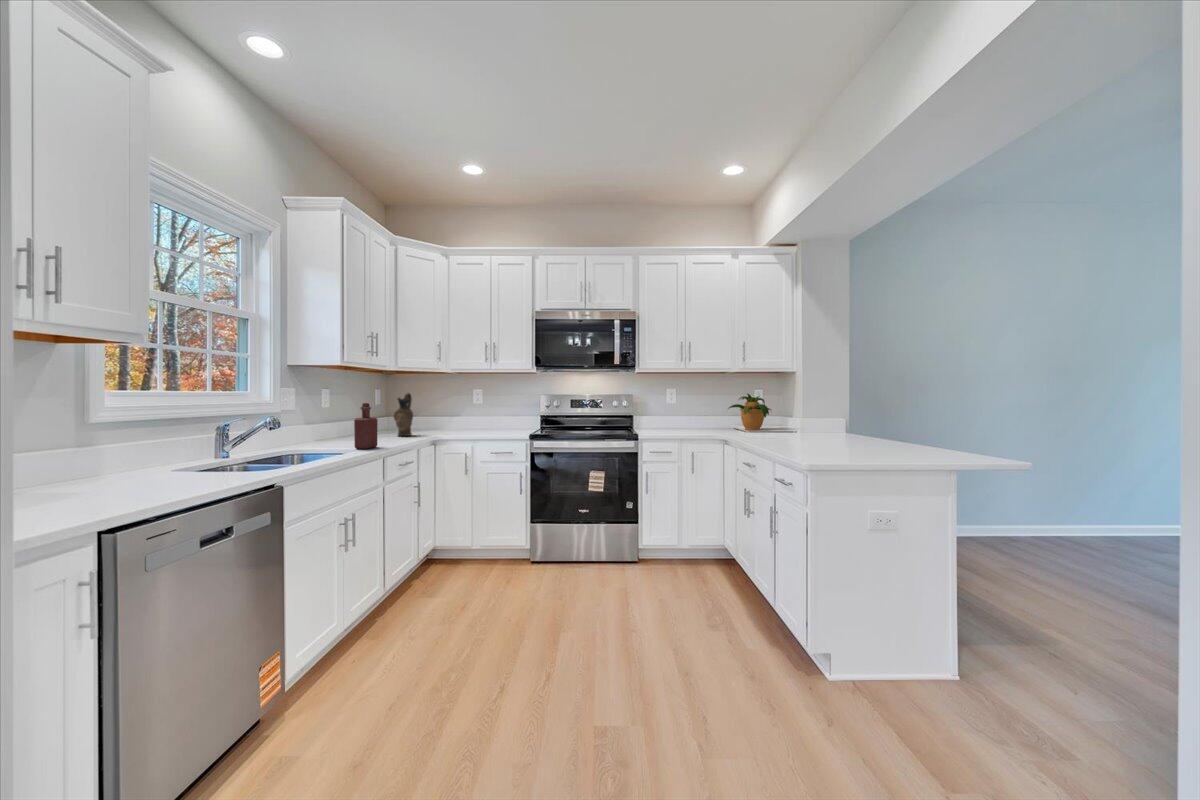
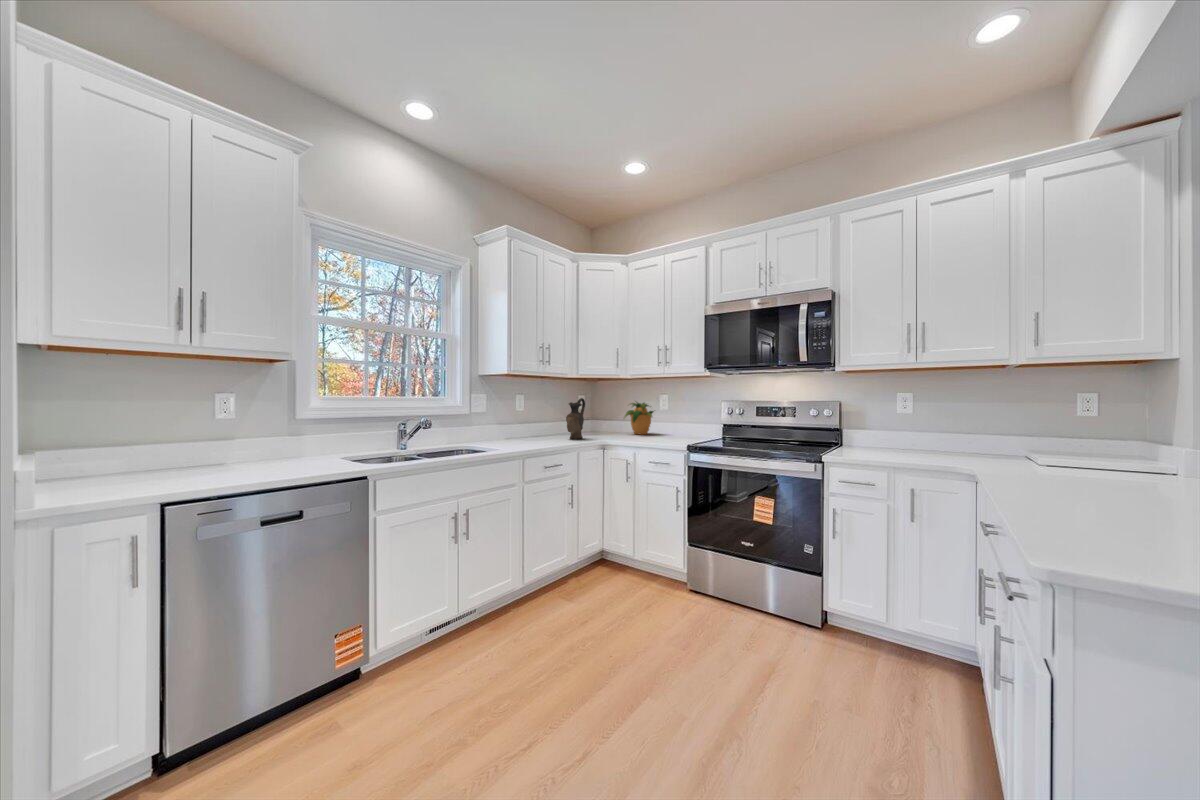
potted plant: present [728,394,771,430] -> present [624,402,654,434]
bottle: present [354,403,378,449] -> none [500,407,522,449]

